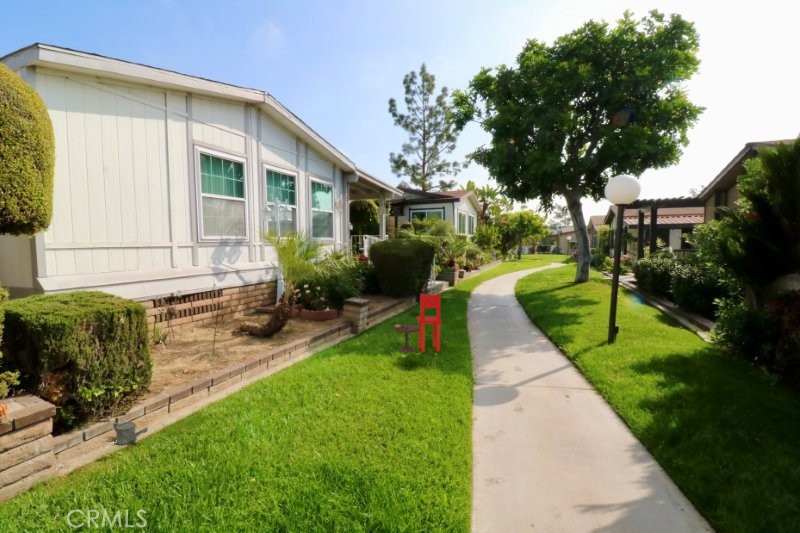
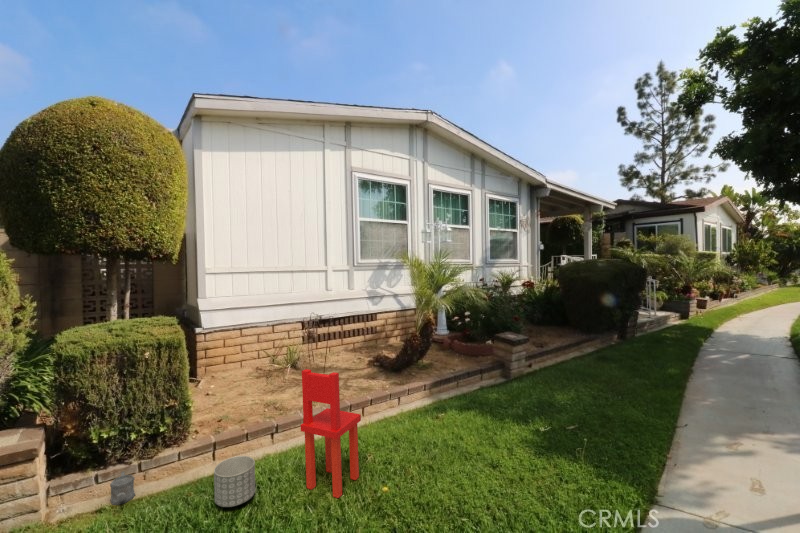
chair: present [417,293,442,352] -> present [301,369,361,498]
side table: present [394,324,420,353] -> none [505,394,550,475]
planter: none [215,388,246,422] -> present [214,456,255,507]

